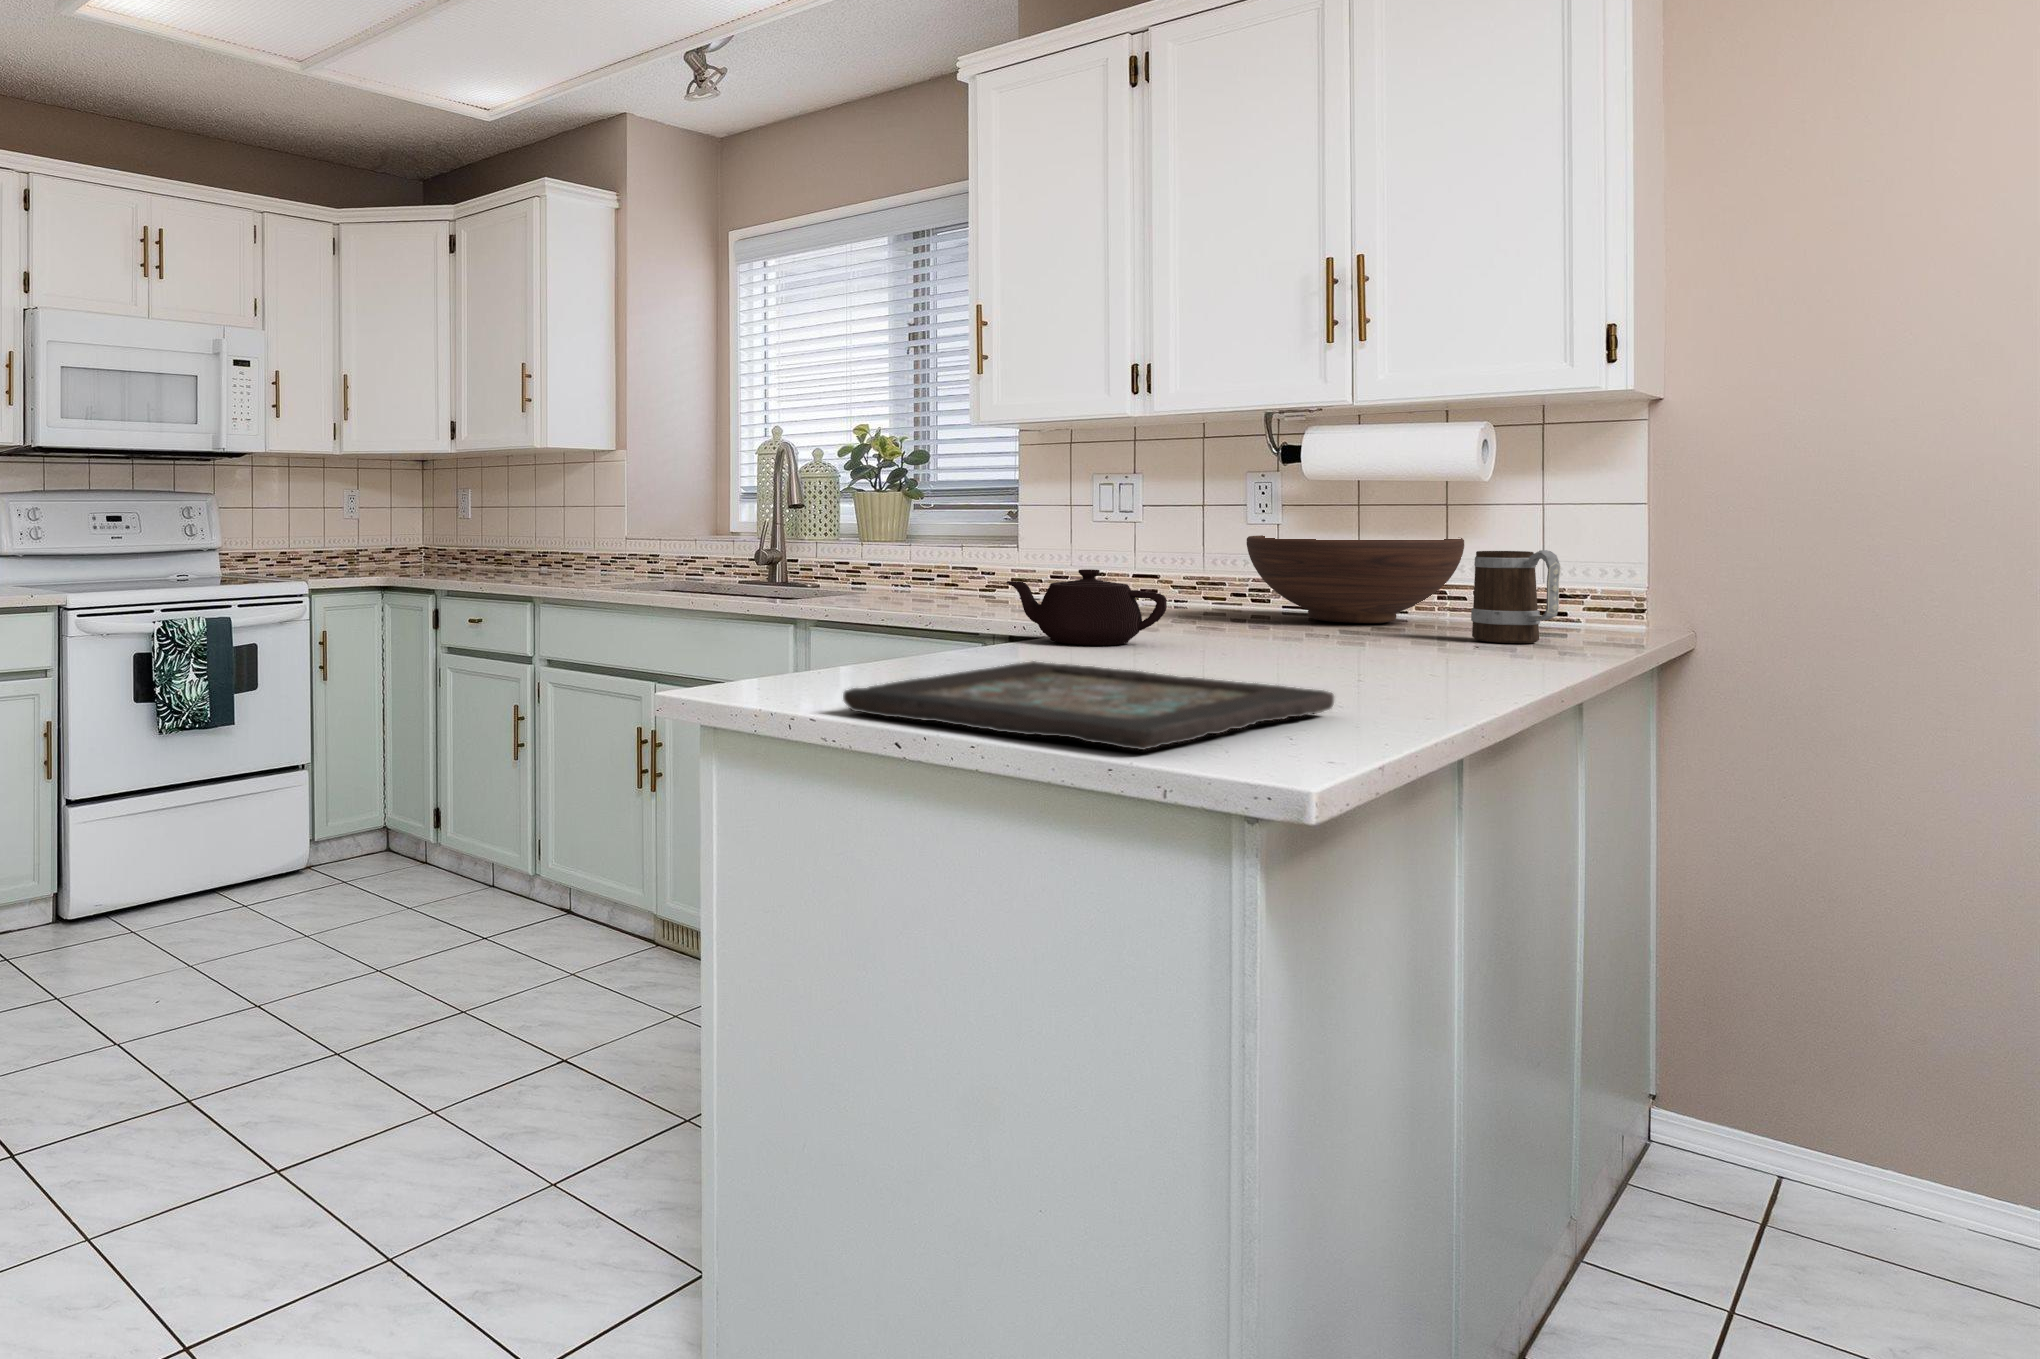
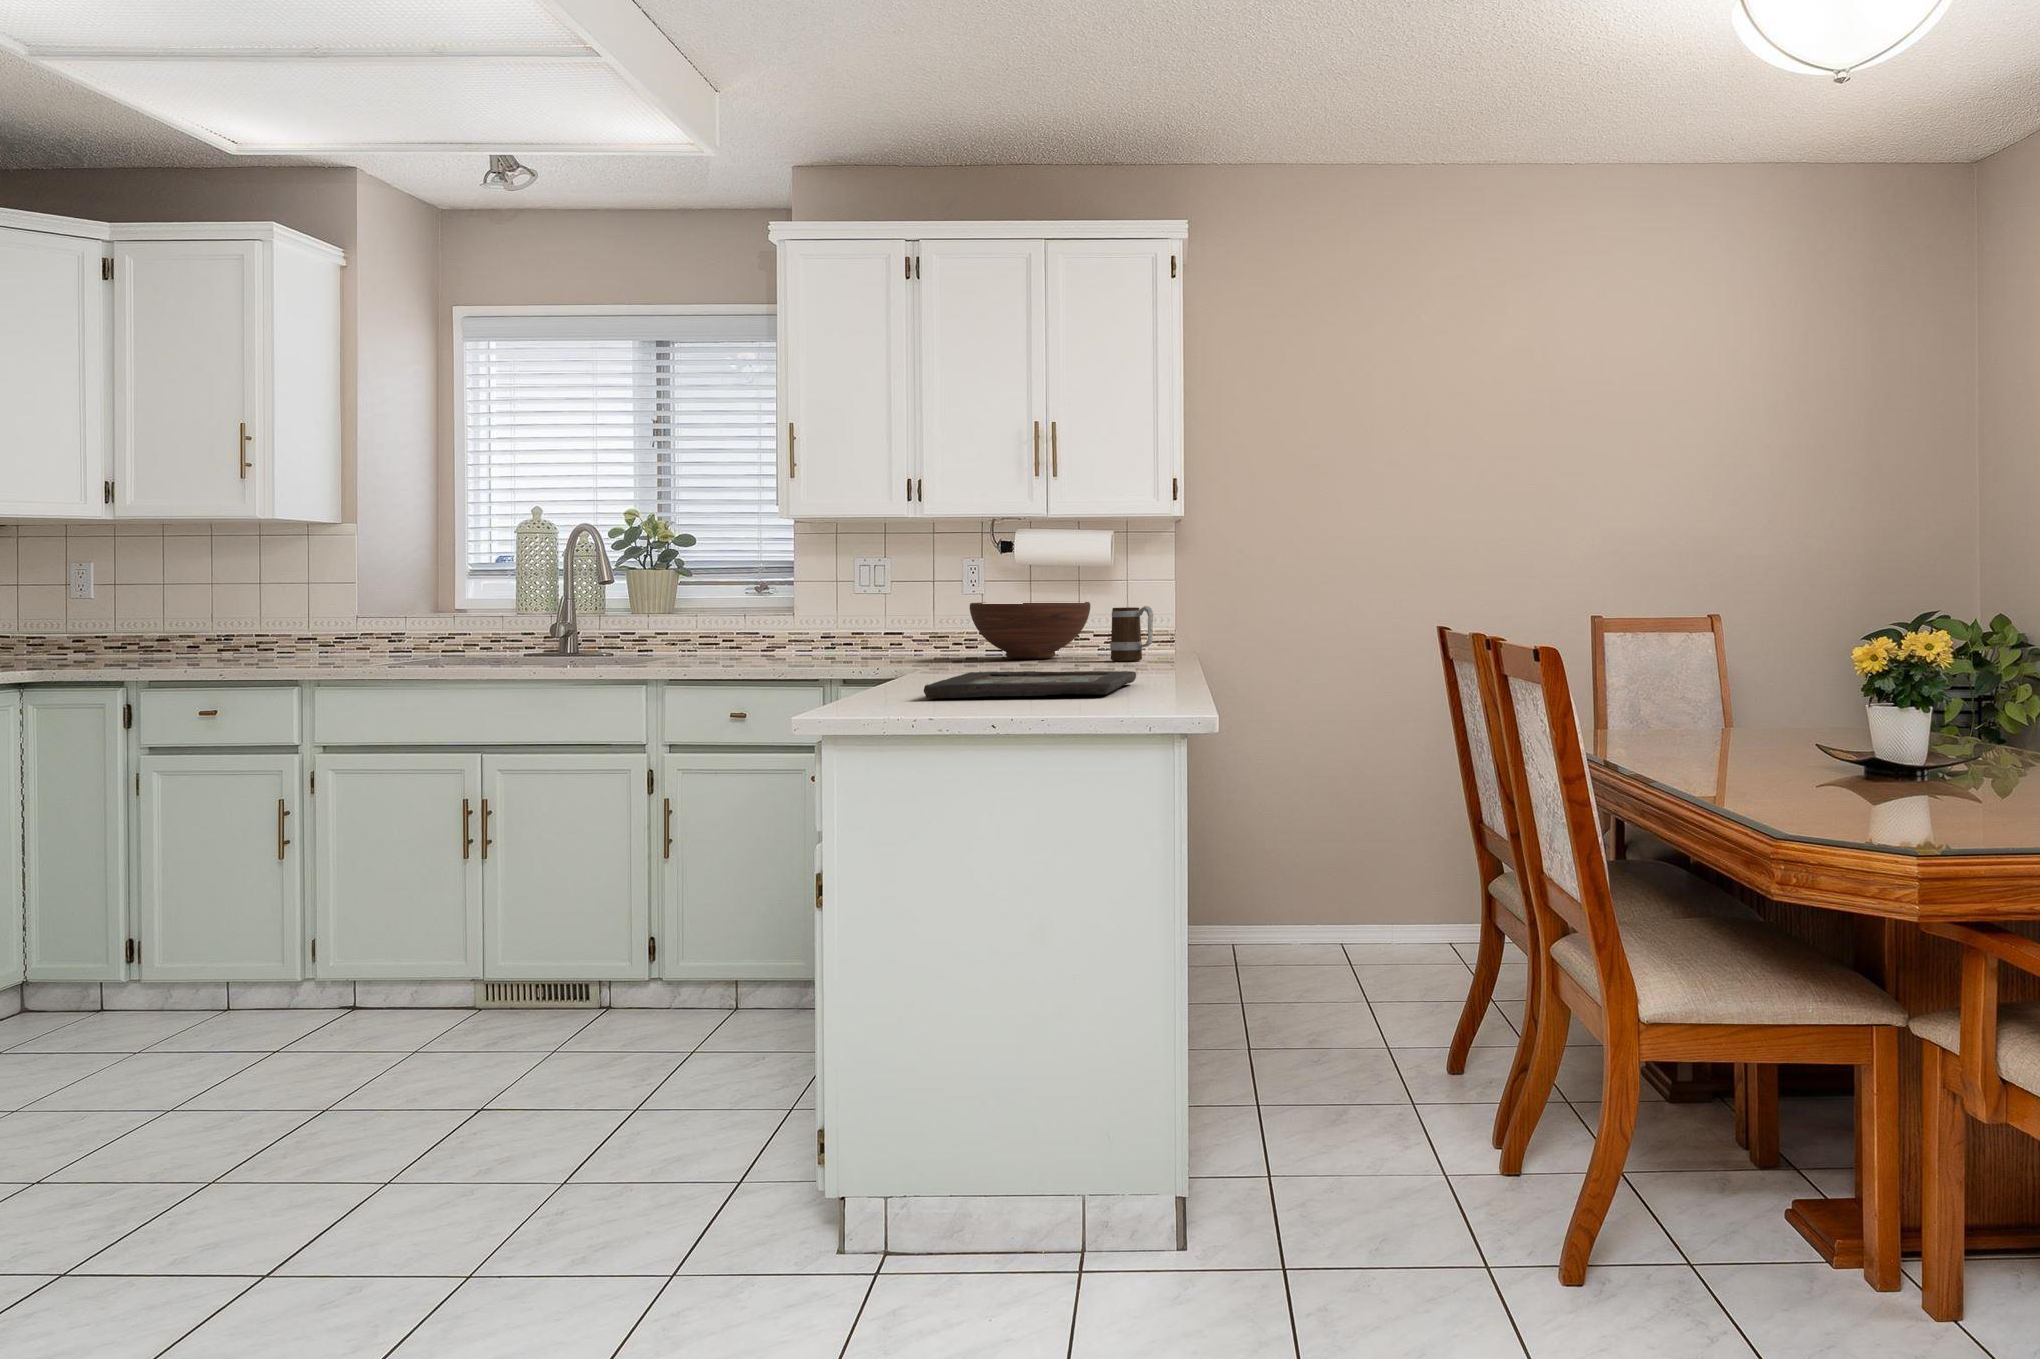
teapot: present [1007,569,1167,645] -> none [870,623,974,674]

